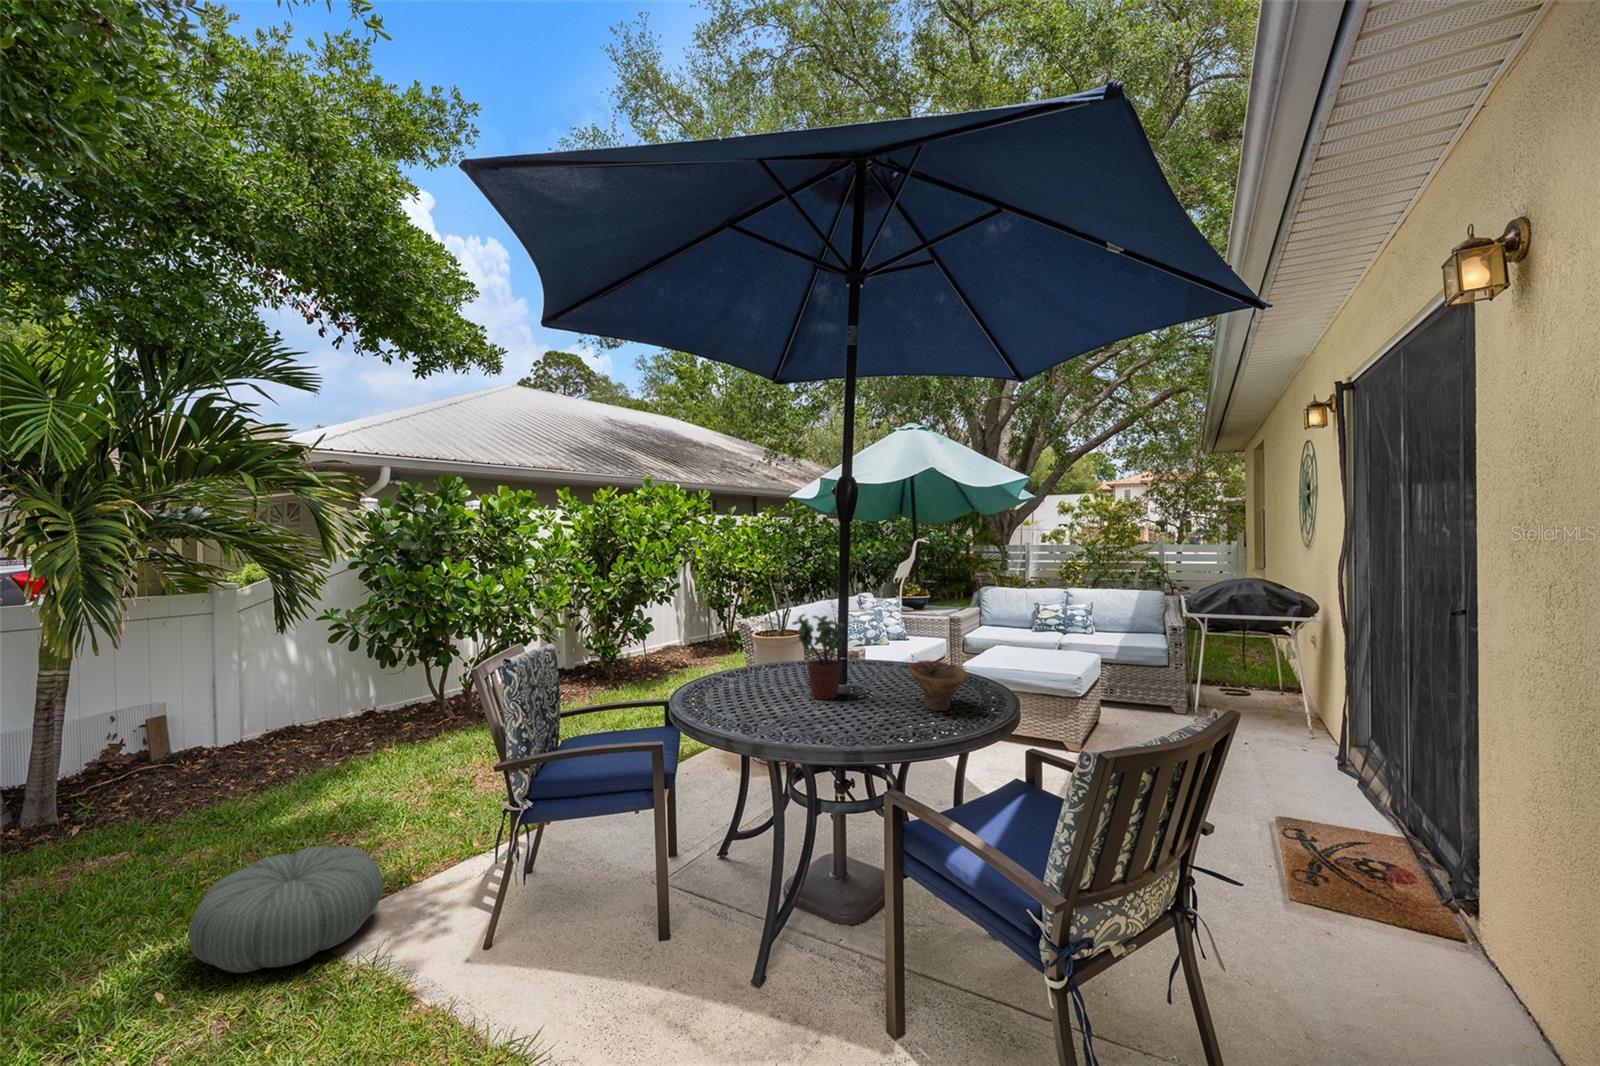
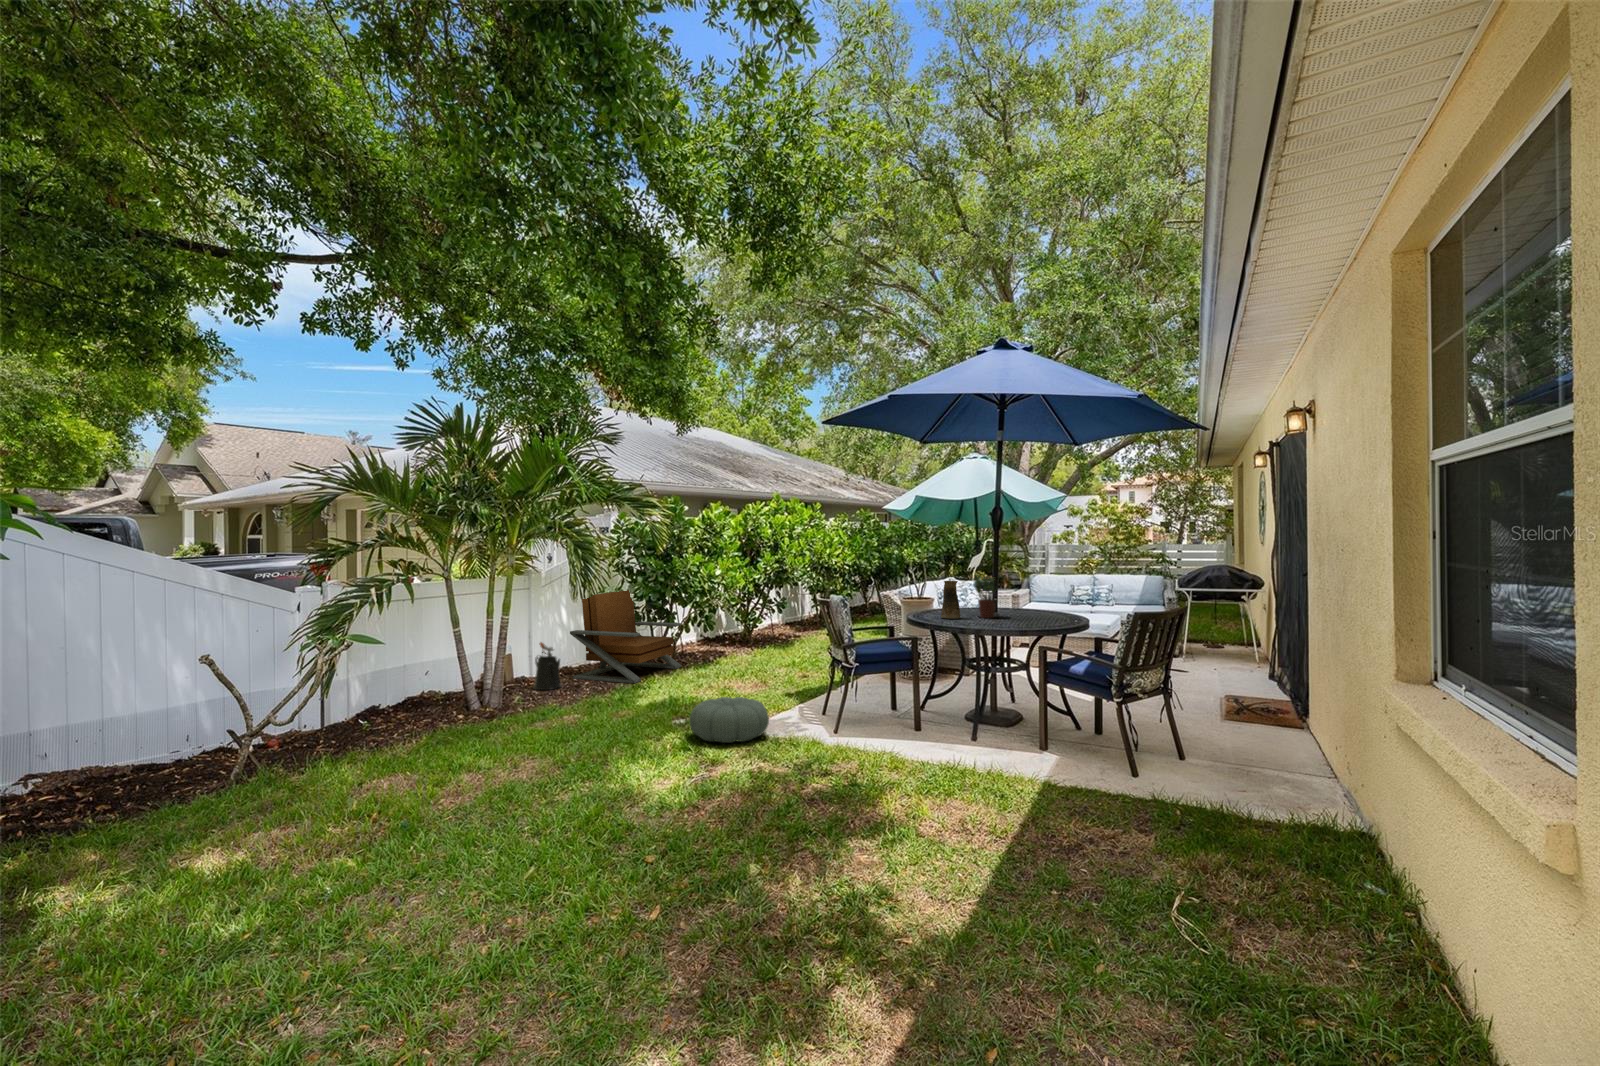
lounge chair: none [270,613,464,761] -> present [570,590,681,683]
pitcher: none [731,625,770,702] -> present [941,581,960,619]
bowl: present [909,660,967,711] -> none [1033,598,1065,620]
watering can: none [175,696,229,777] -> present [534,642,561,690]

